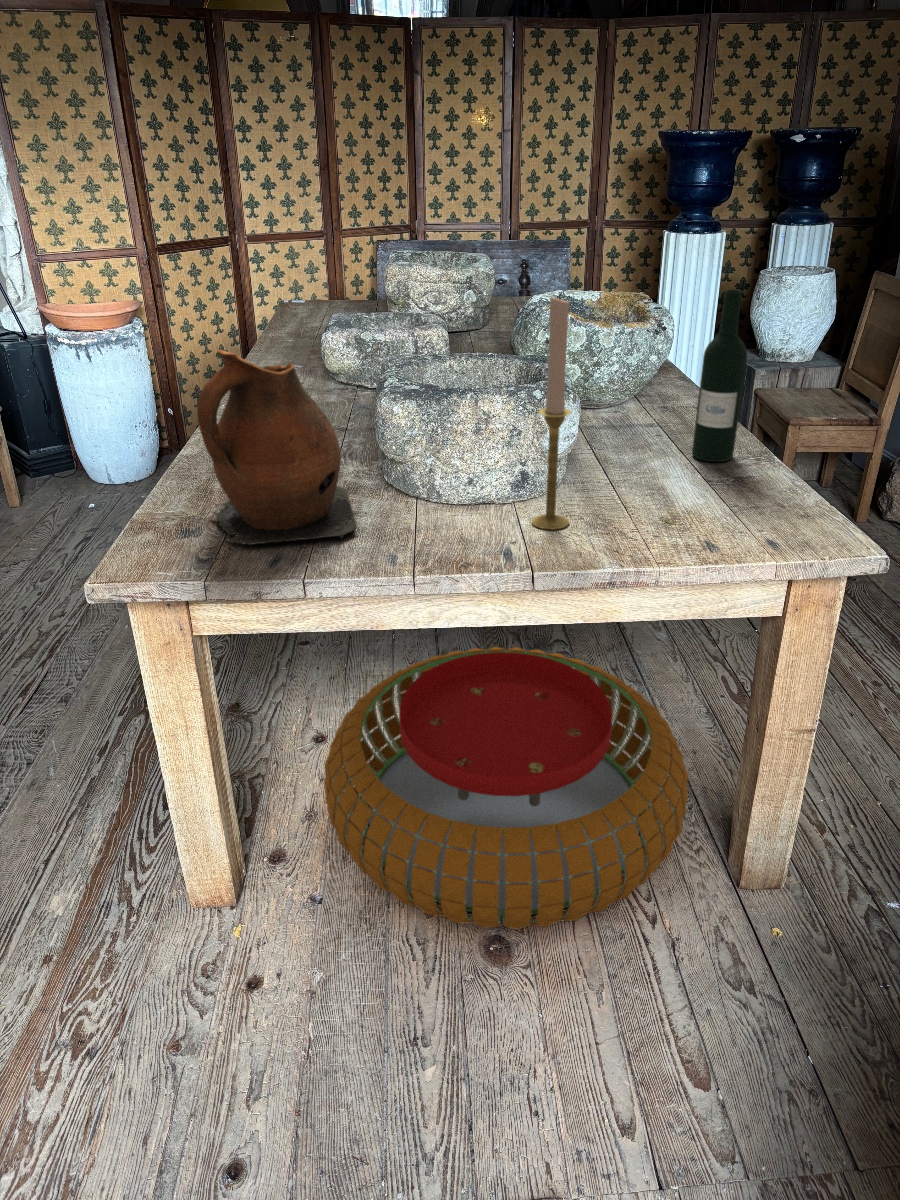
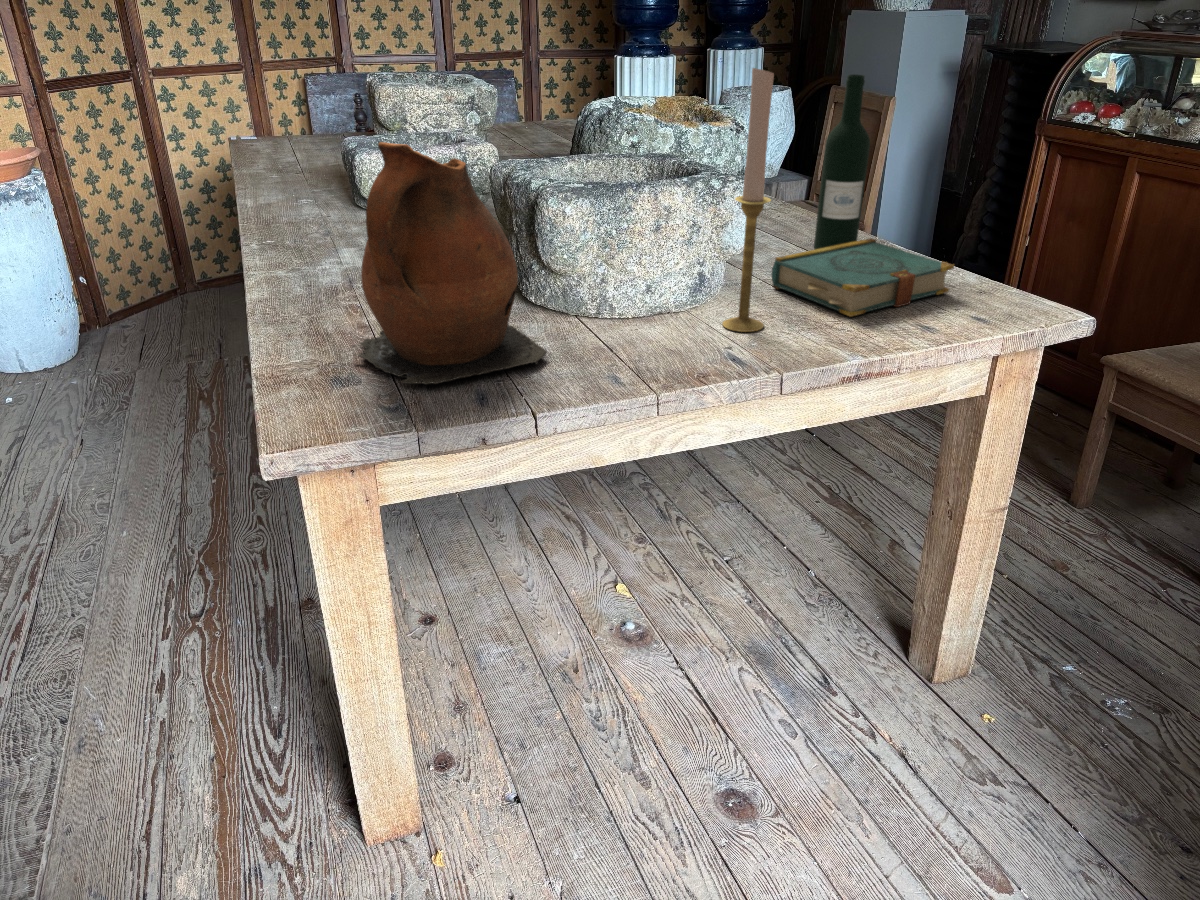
book: none [613,449,786,526] -> present [772,238,954,317]
pouf: present [324,647,688,930] -> none [474,479,876,787]

